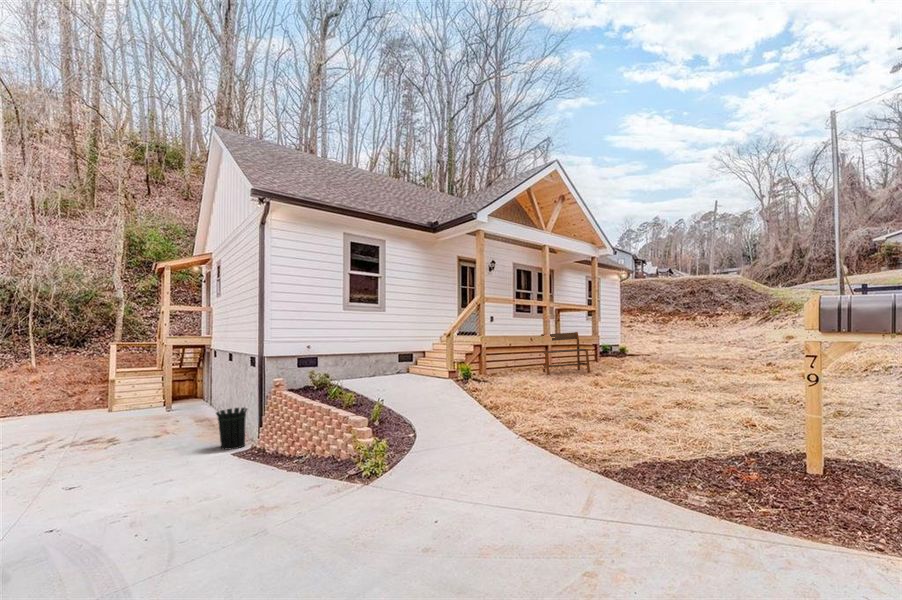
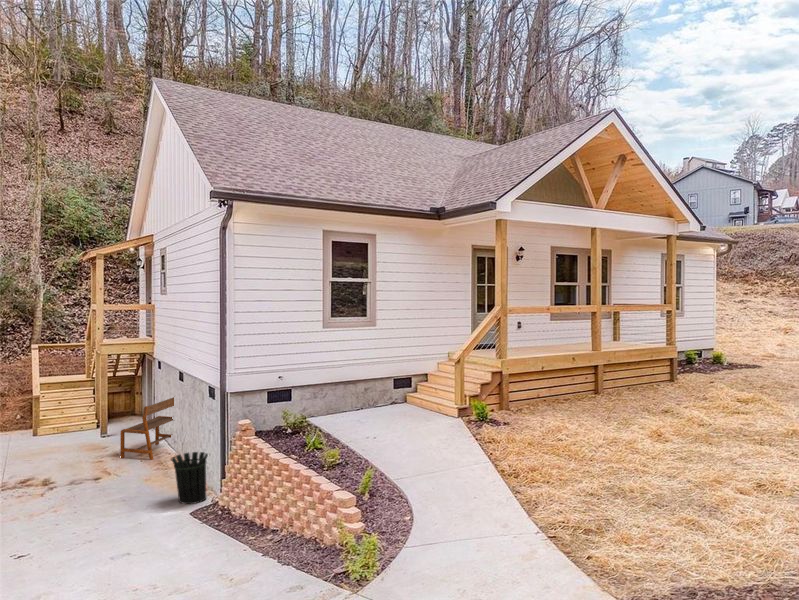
bench: present [541,332,590,375] -> present [120,397,174,460]

